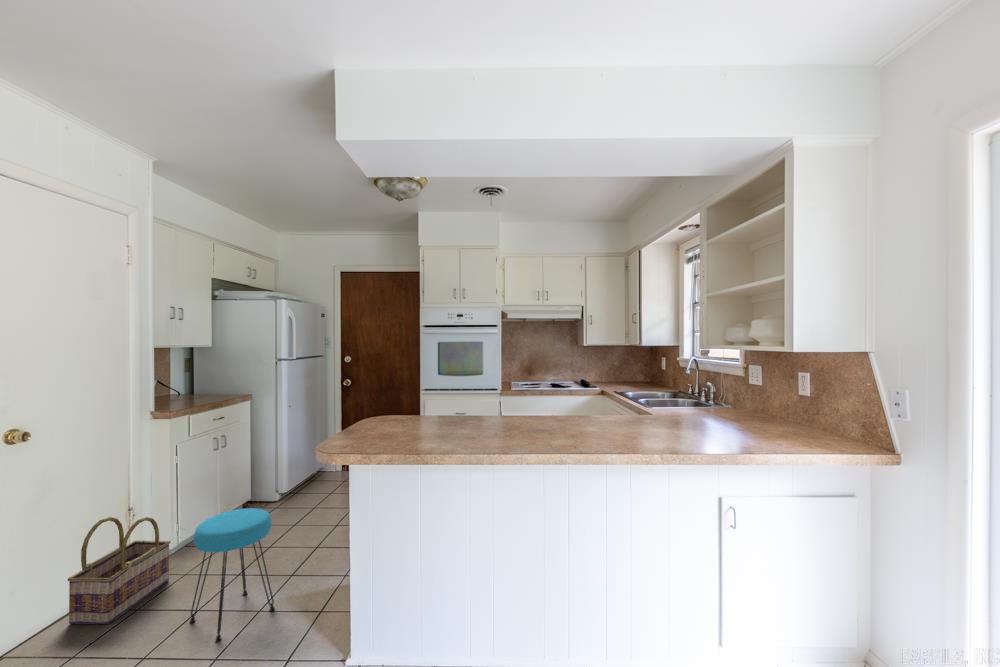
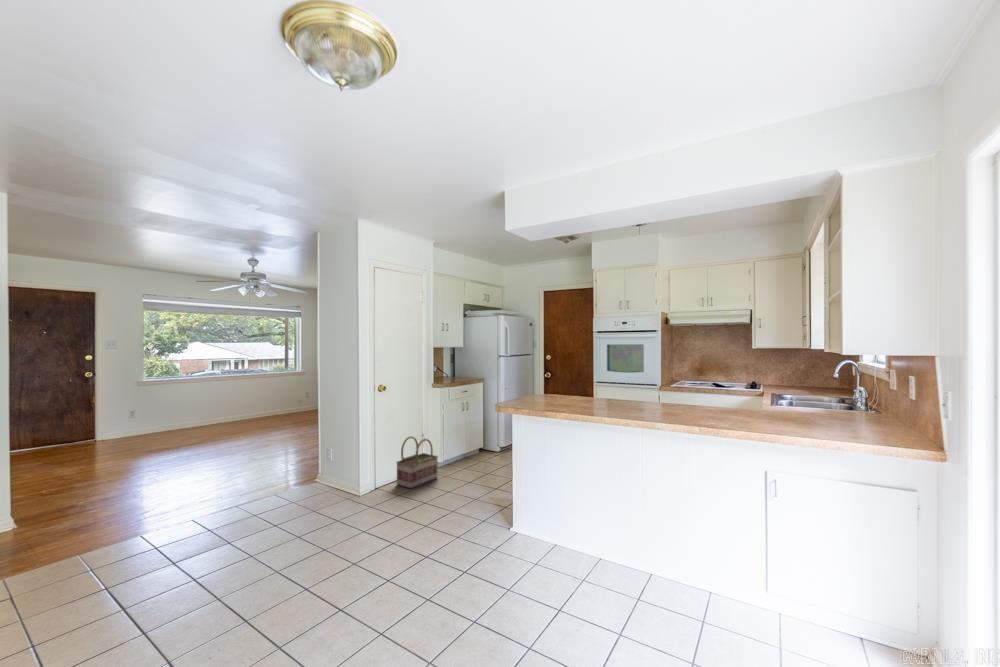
stool: present [189,508,275,640] -> none [443,441,483,506]

